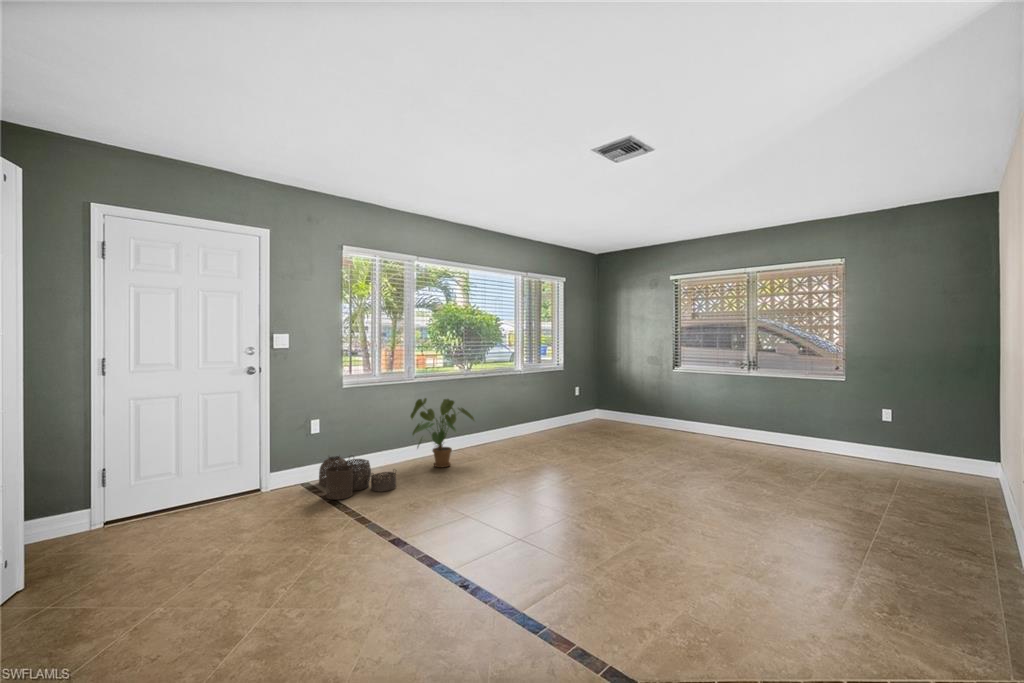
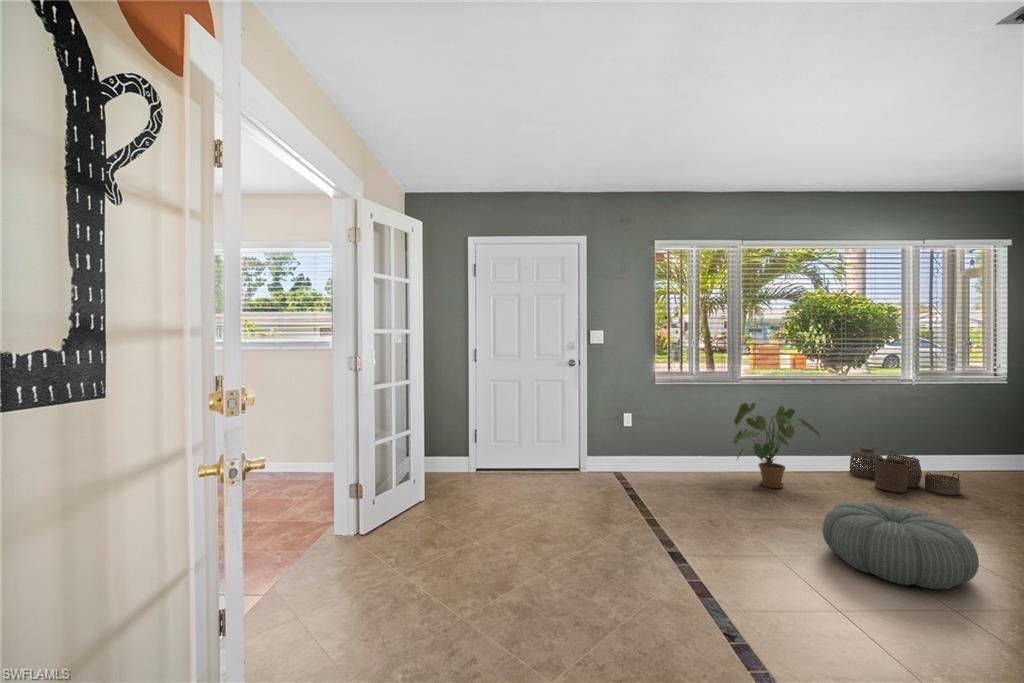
woven basket: present [319,456,396,499] -> present [849,447,961,495]
pouf: none [494,461,574,512] -> present [822,503,979,589]

